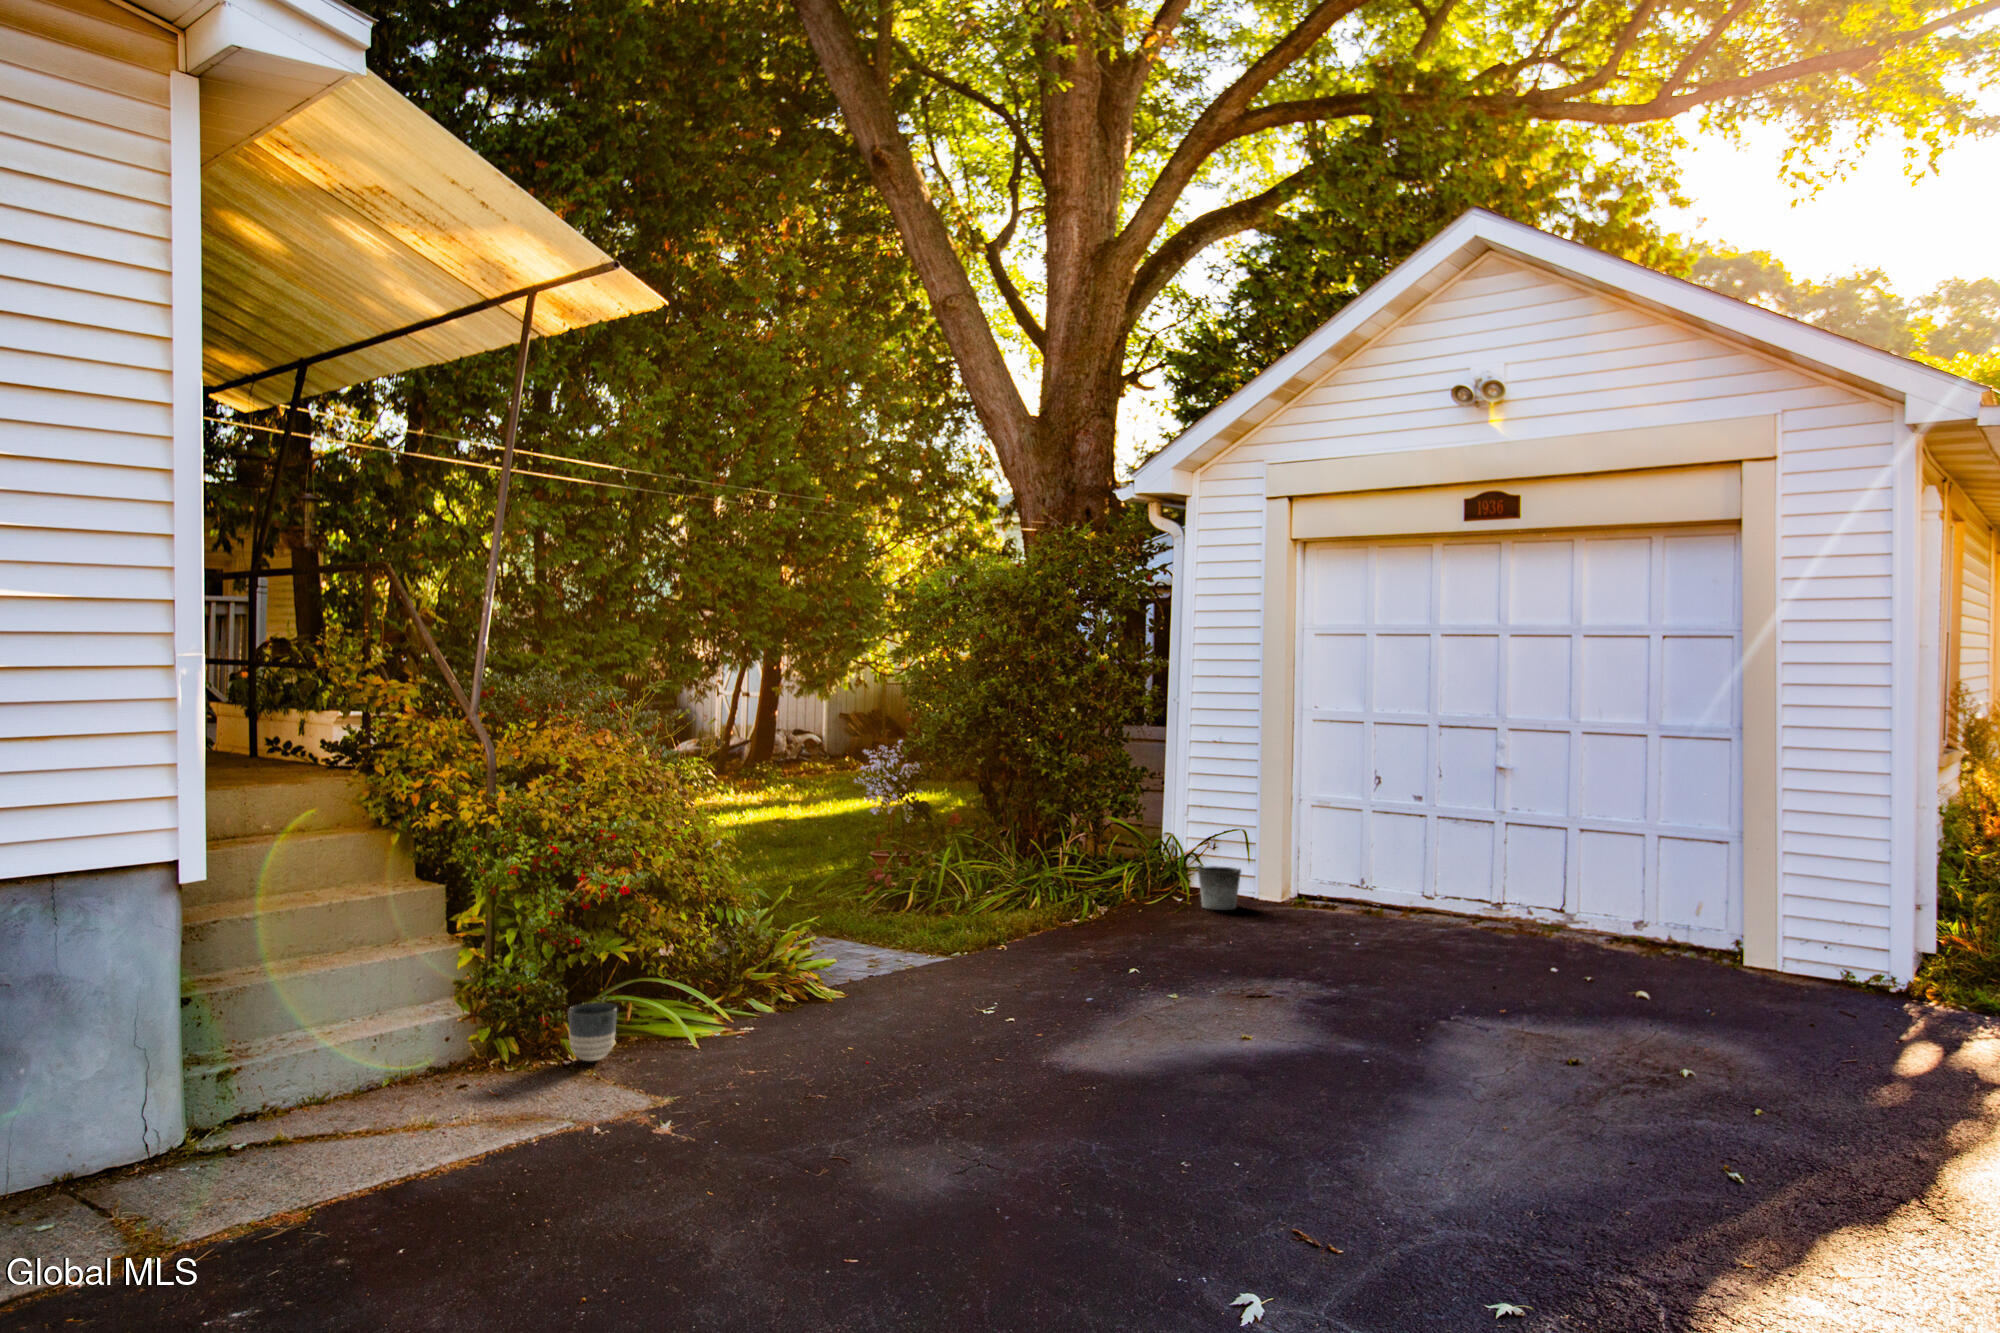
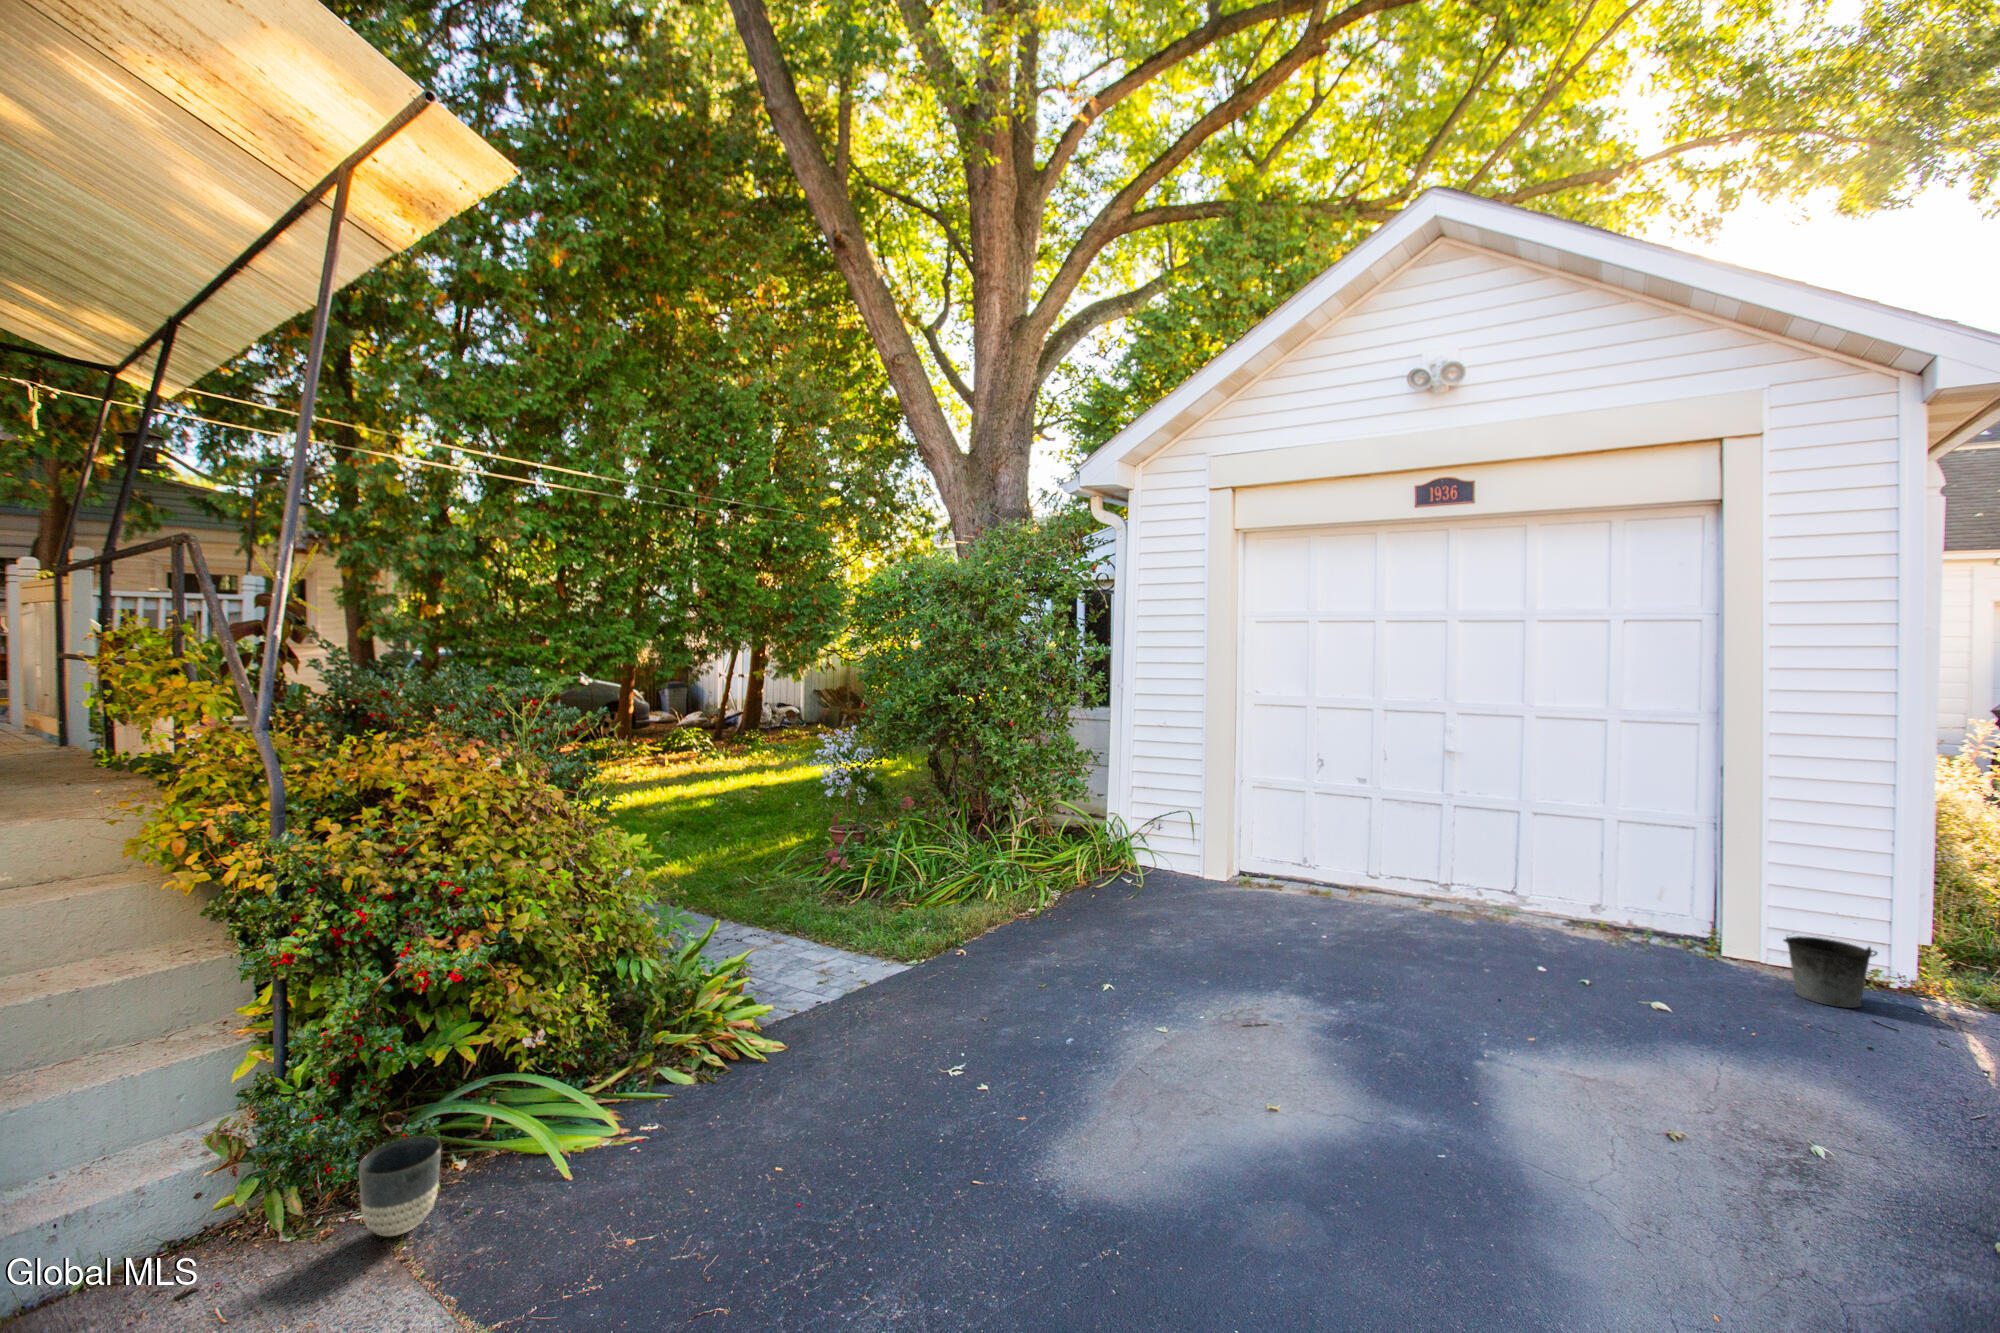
bucket: present [1196,865,1241,910] -> present [1784,936,1877,1008]

